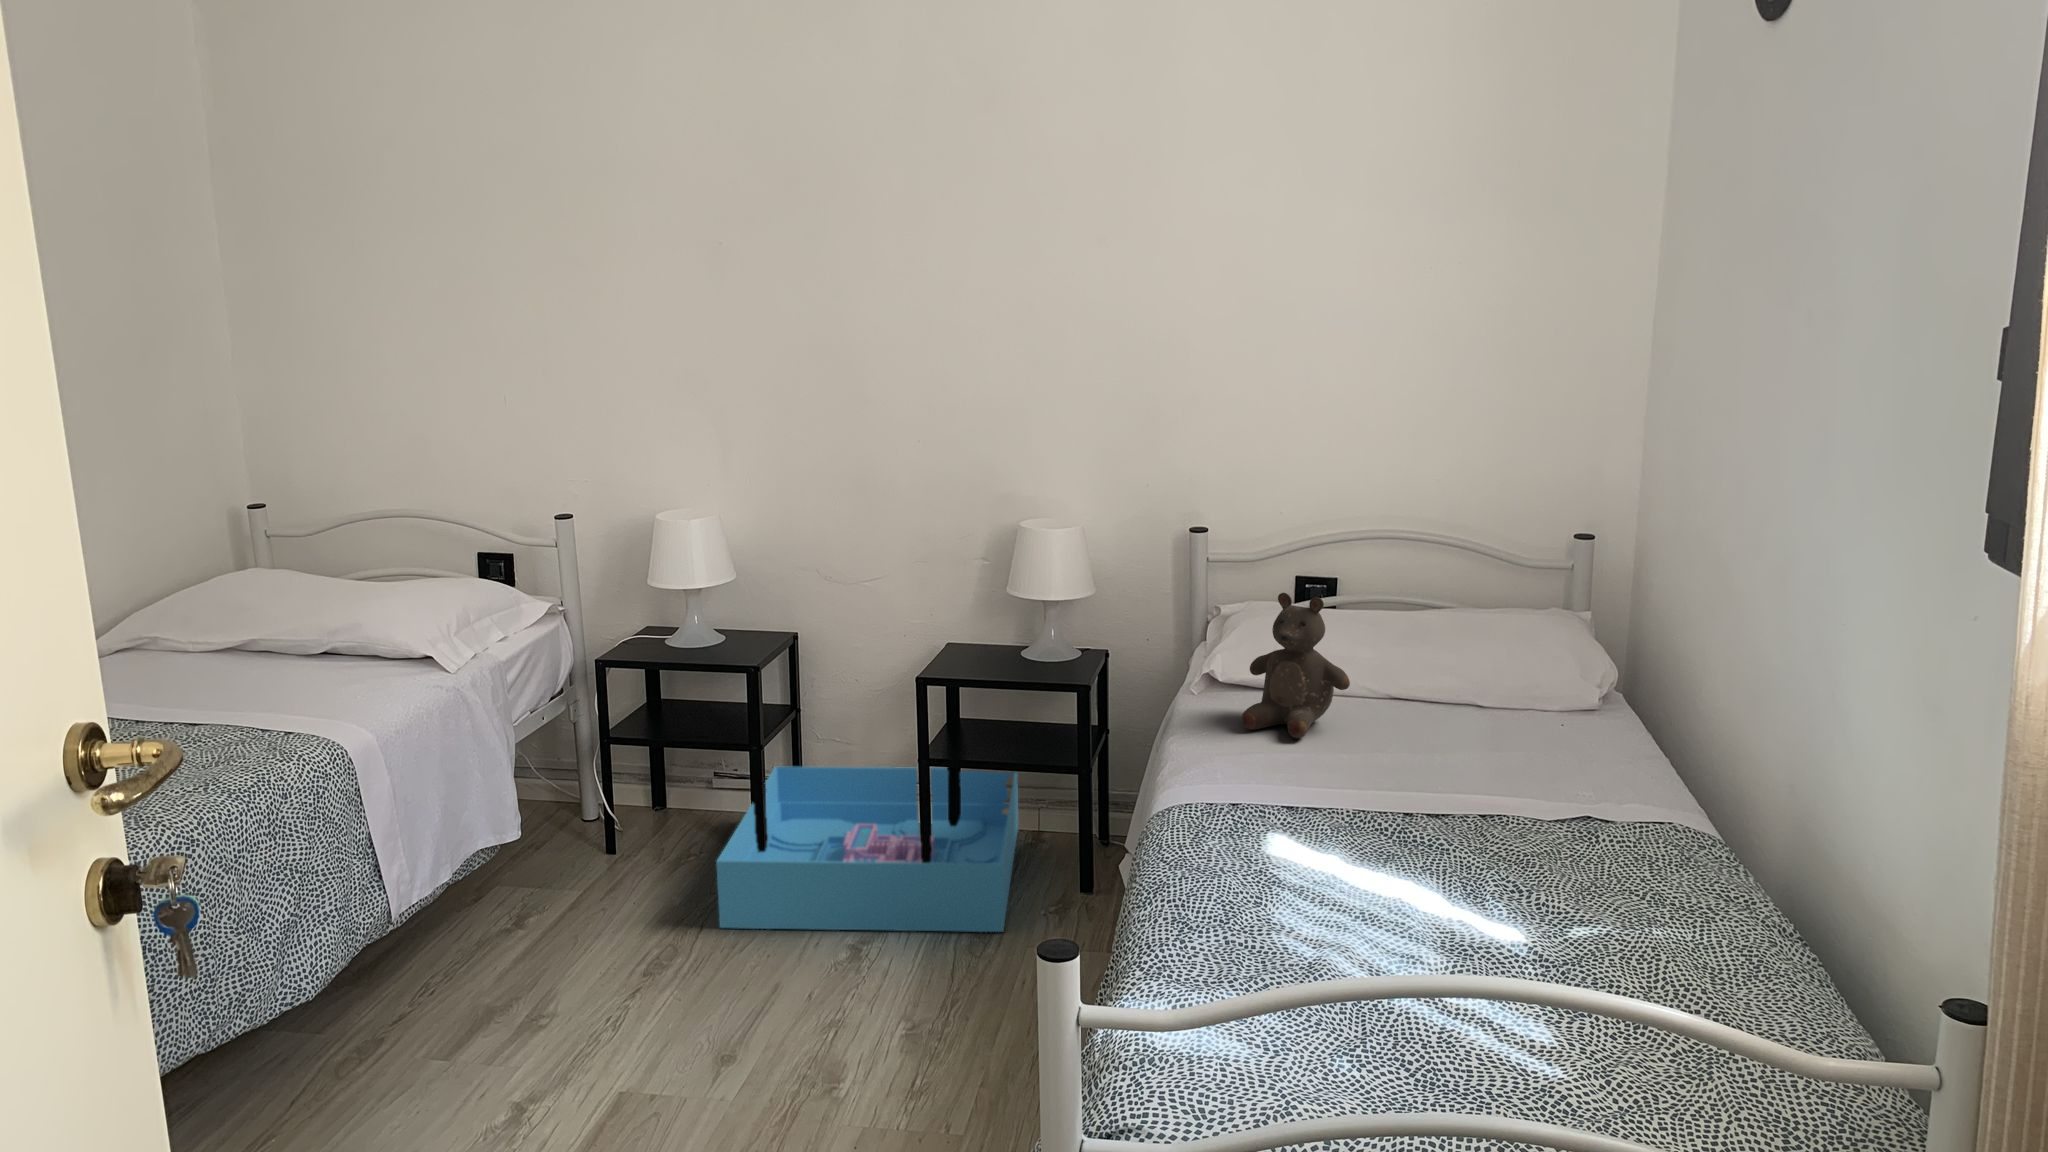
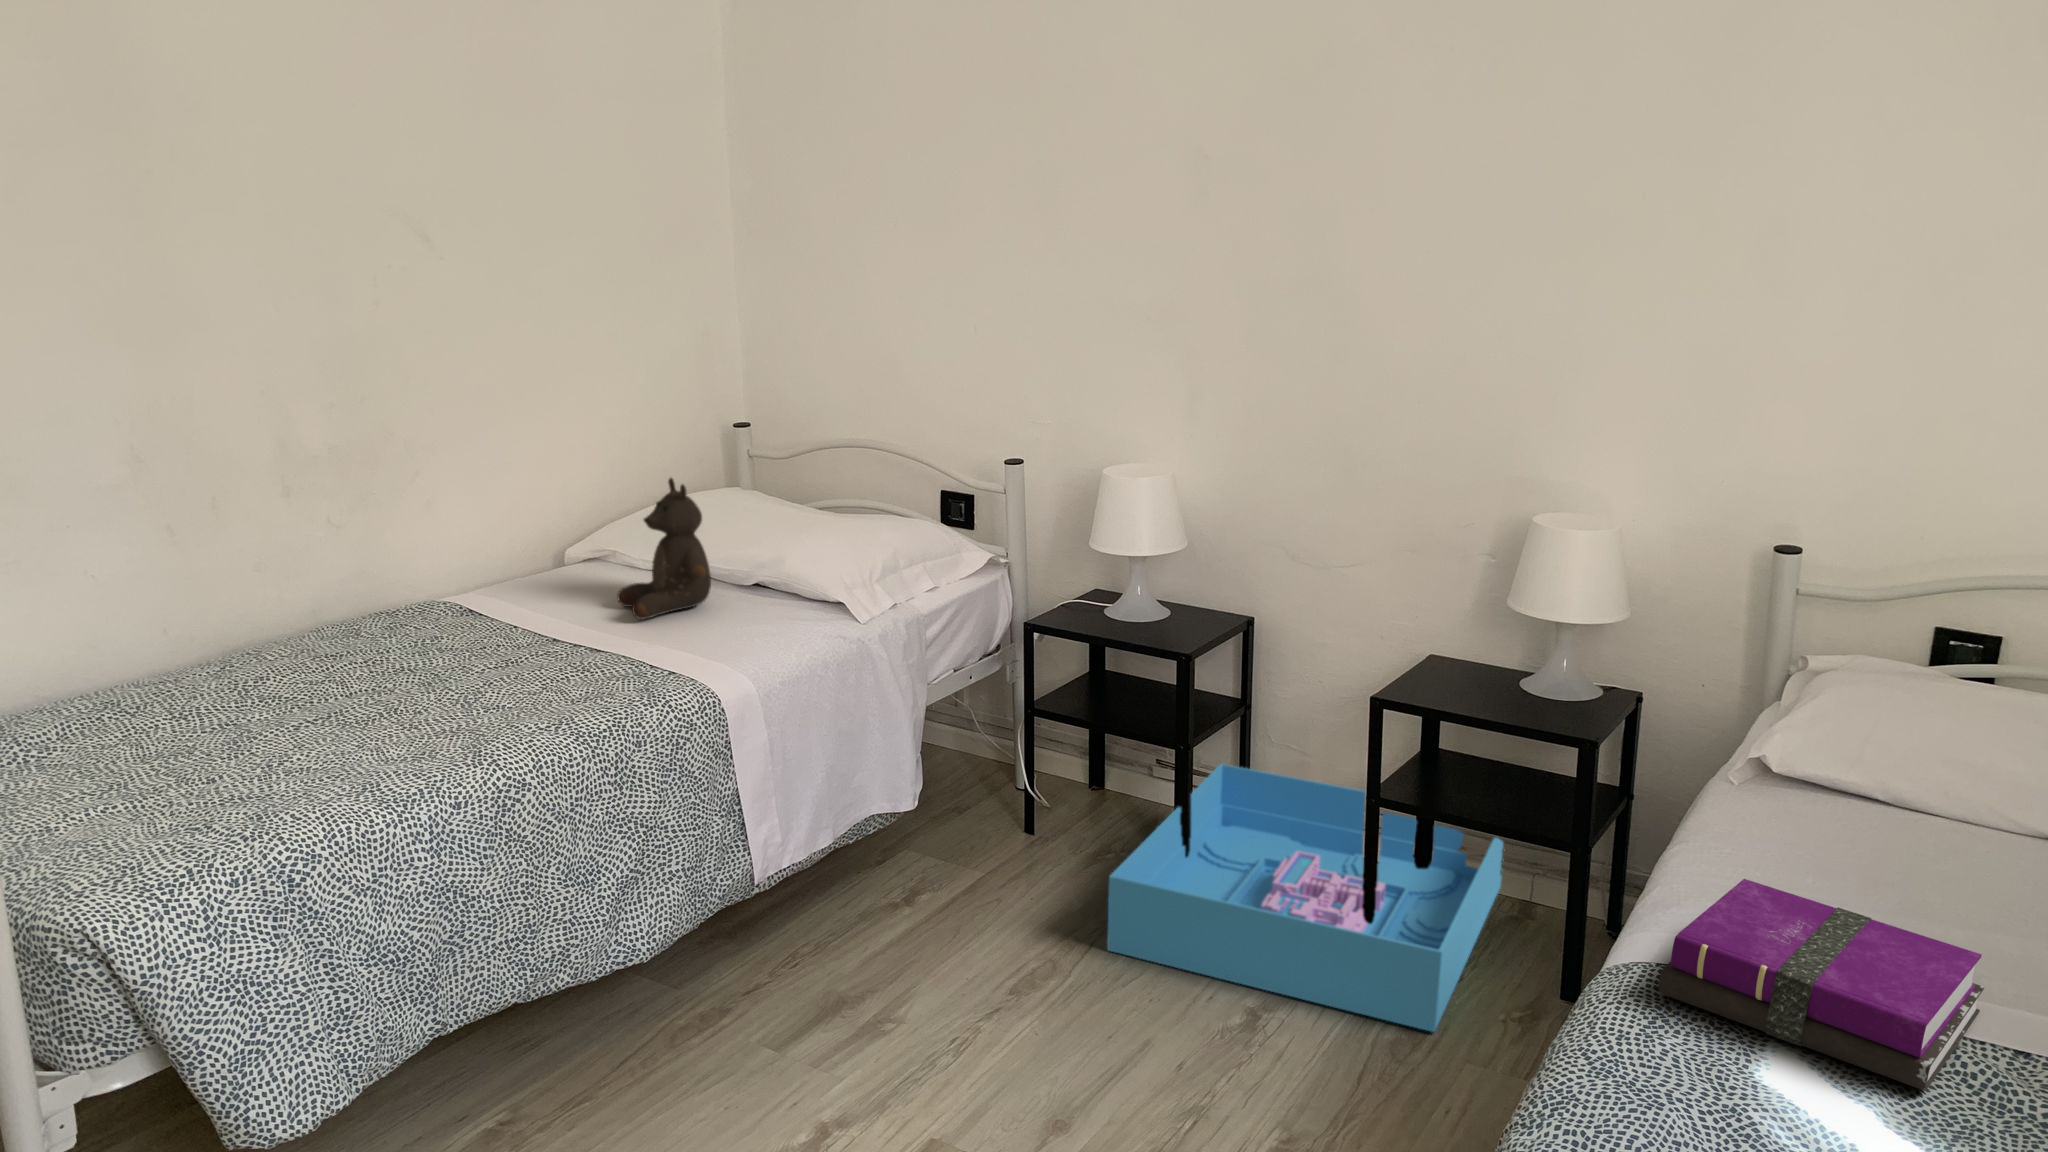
stuffed bear: present [1242,593,1350,738] -> present [617,478,711,619]
notebook: none [1195,736,1388,837] -> present [1659,879,1984,1091]

